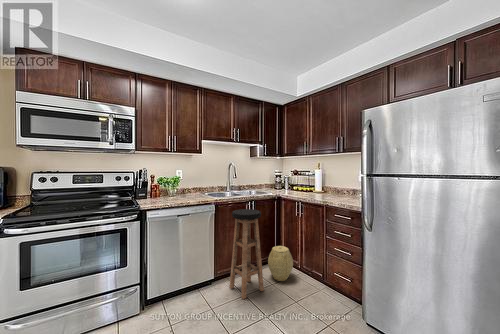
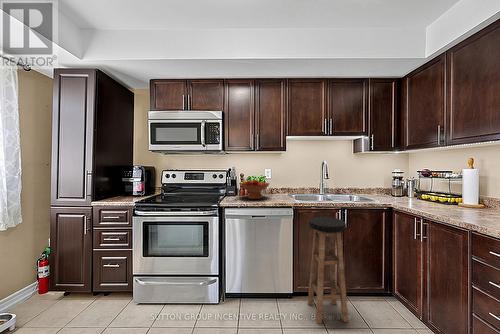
fruit bowl: none [158,179,190,200] -> present [240,179,269,199]
woven basket: present [268,246,293,281] -> none [362,270,400,320]

